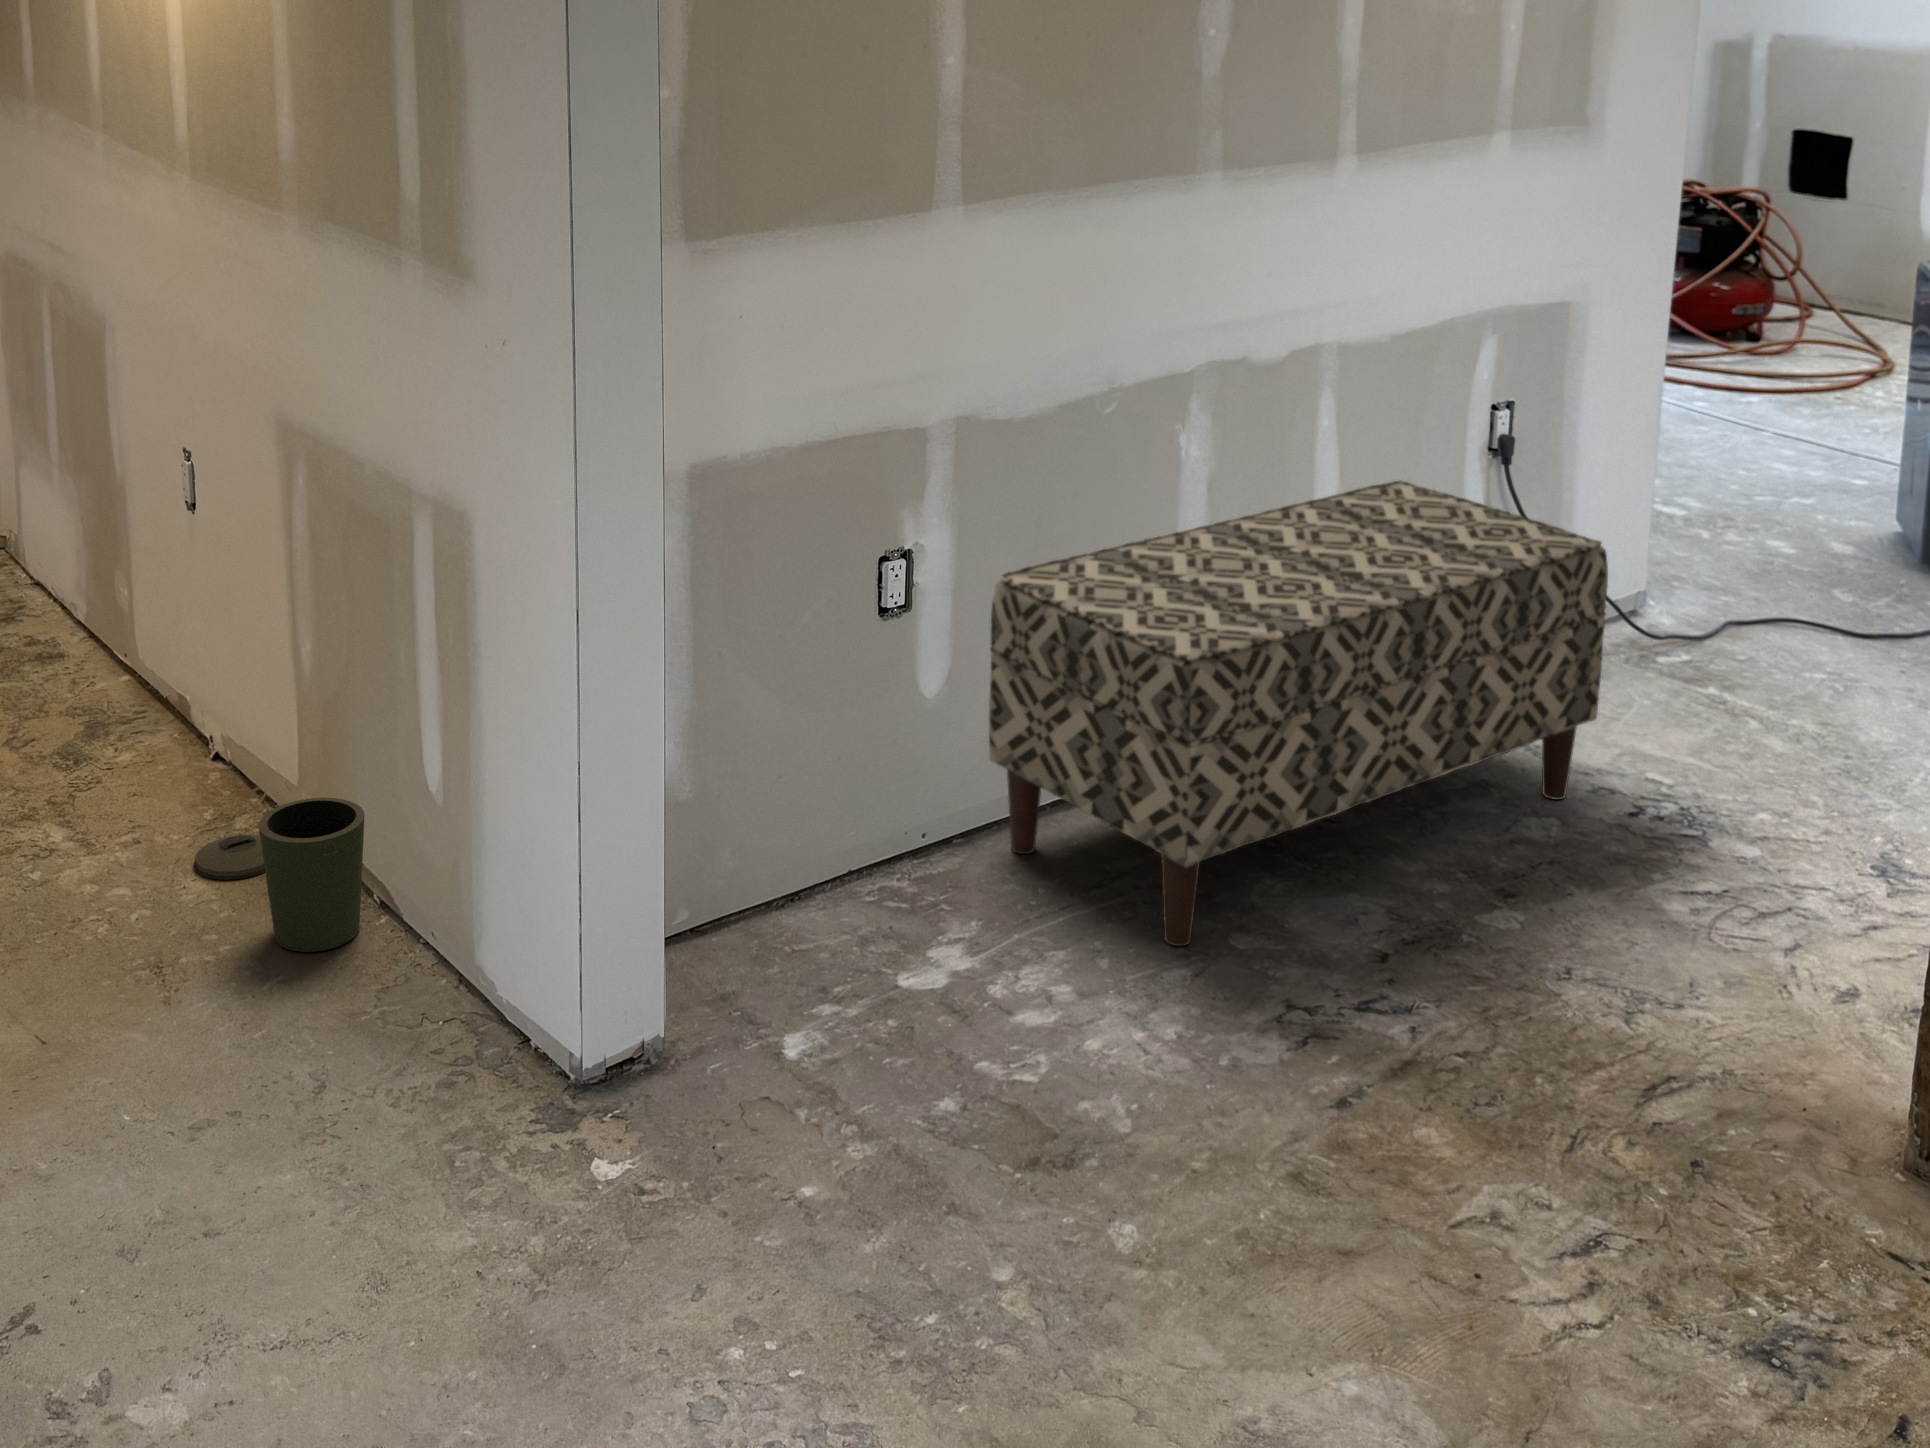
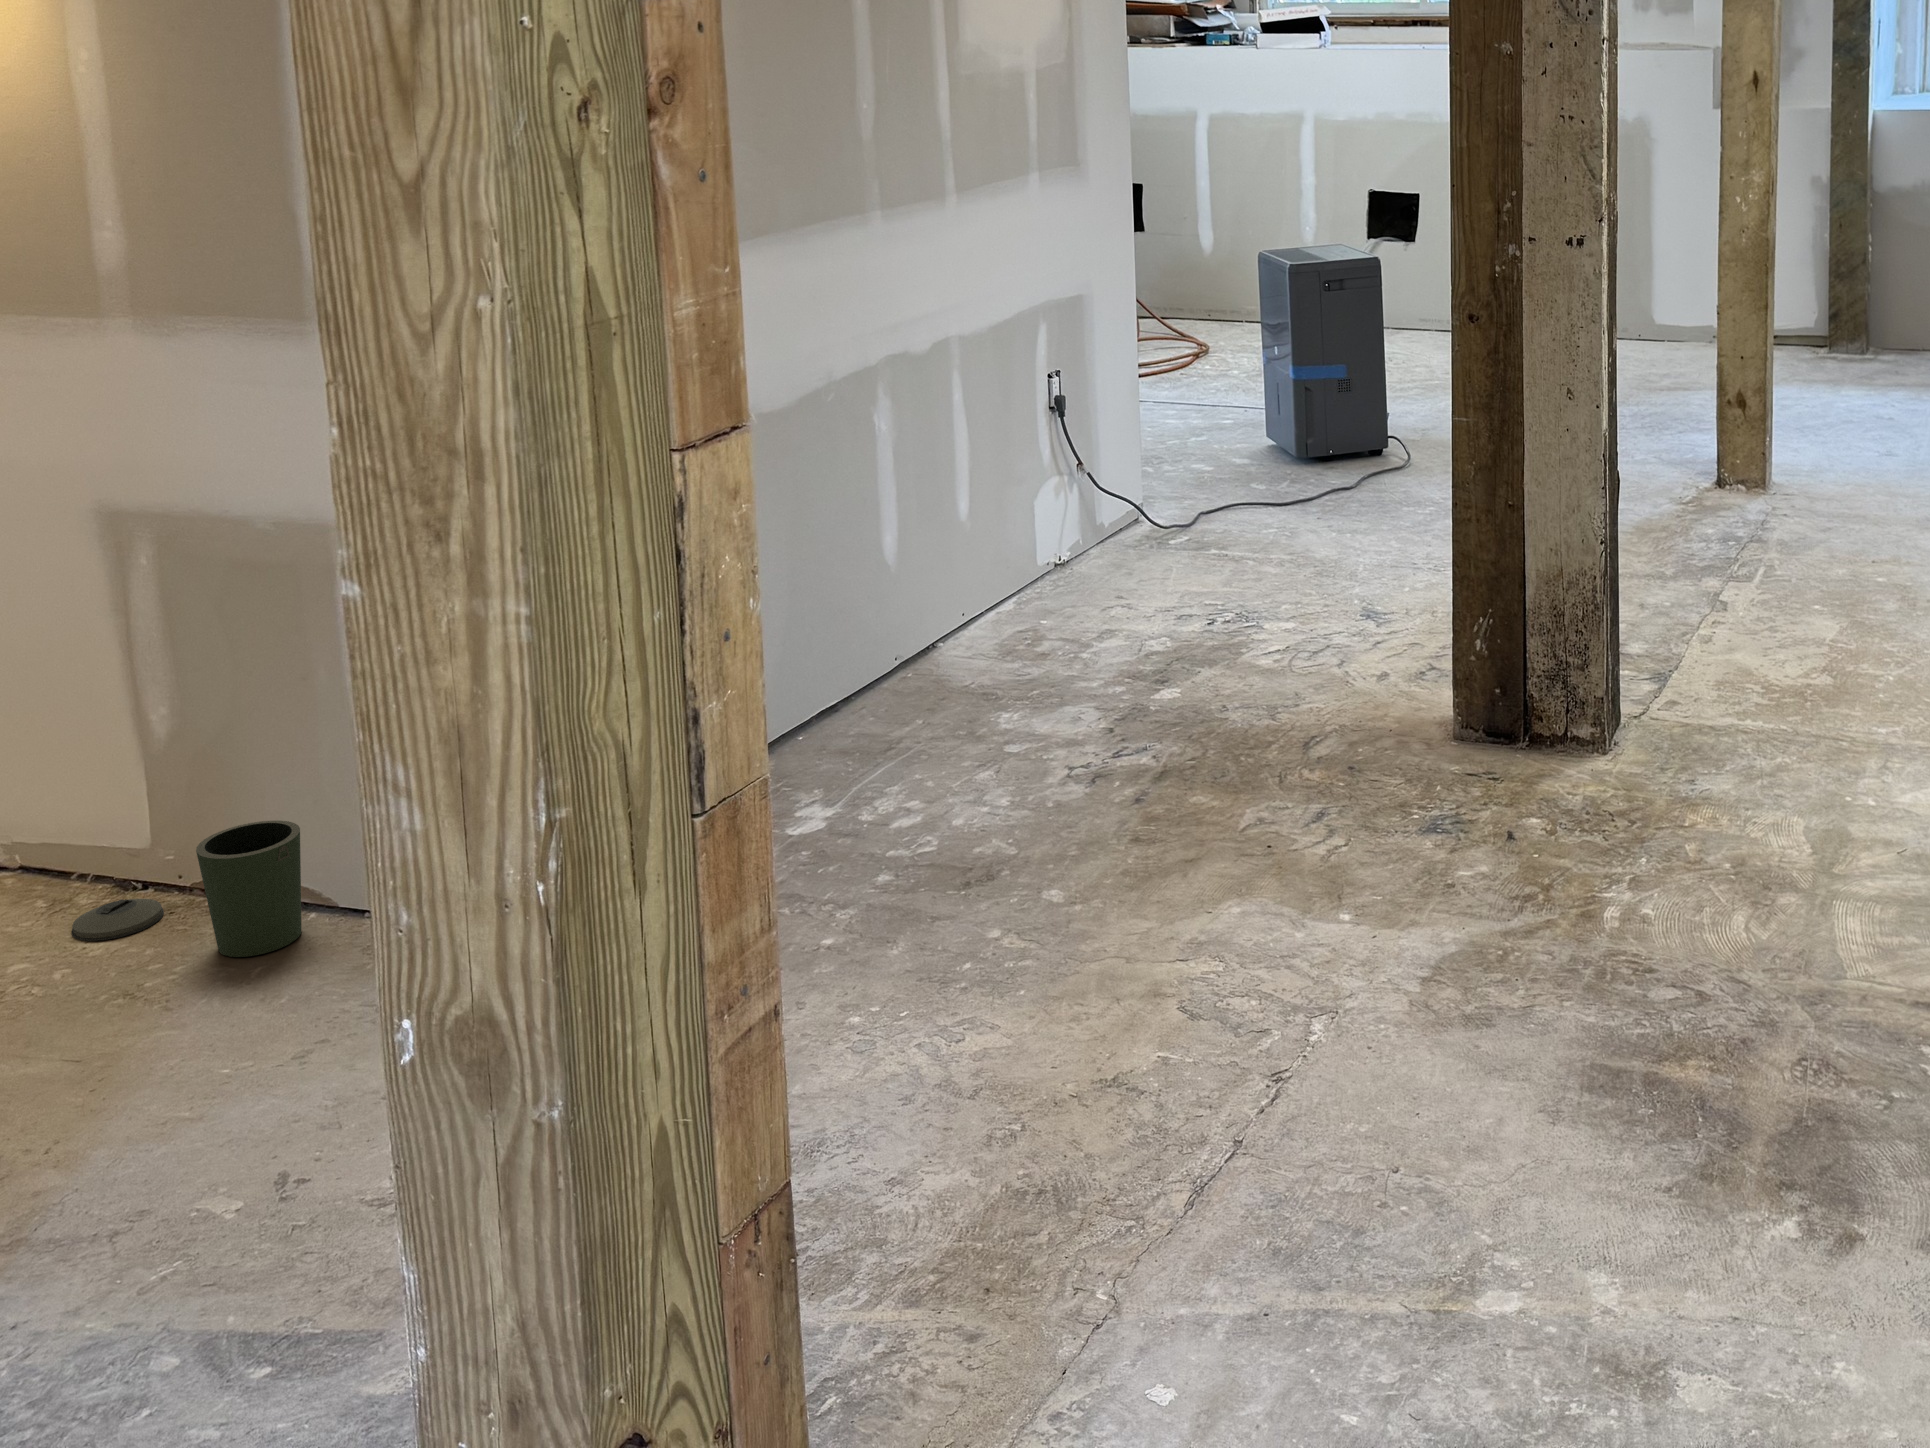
bench: present [989,481,1608,946] -> none [776,431,1177,760]

